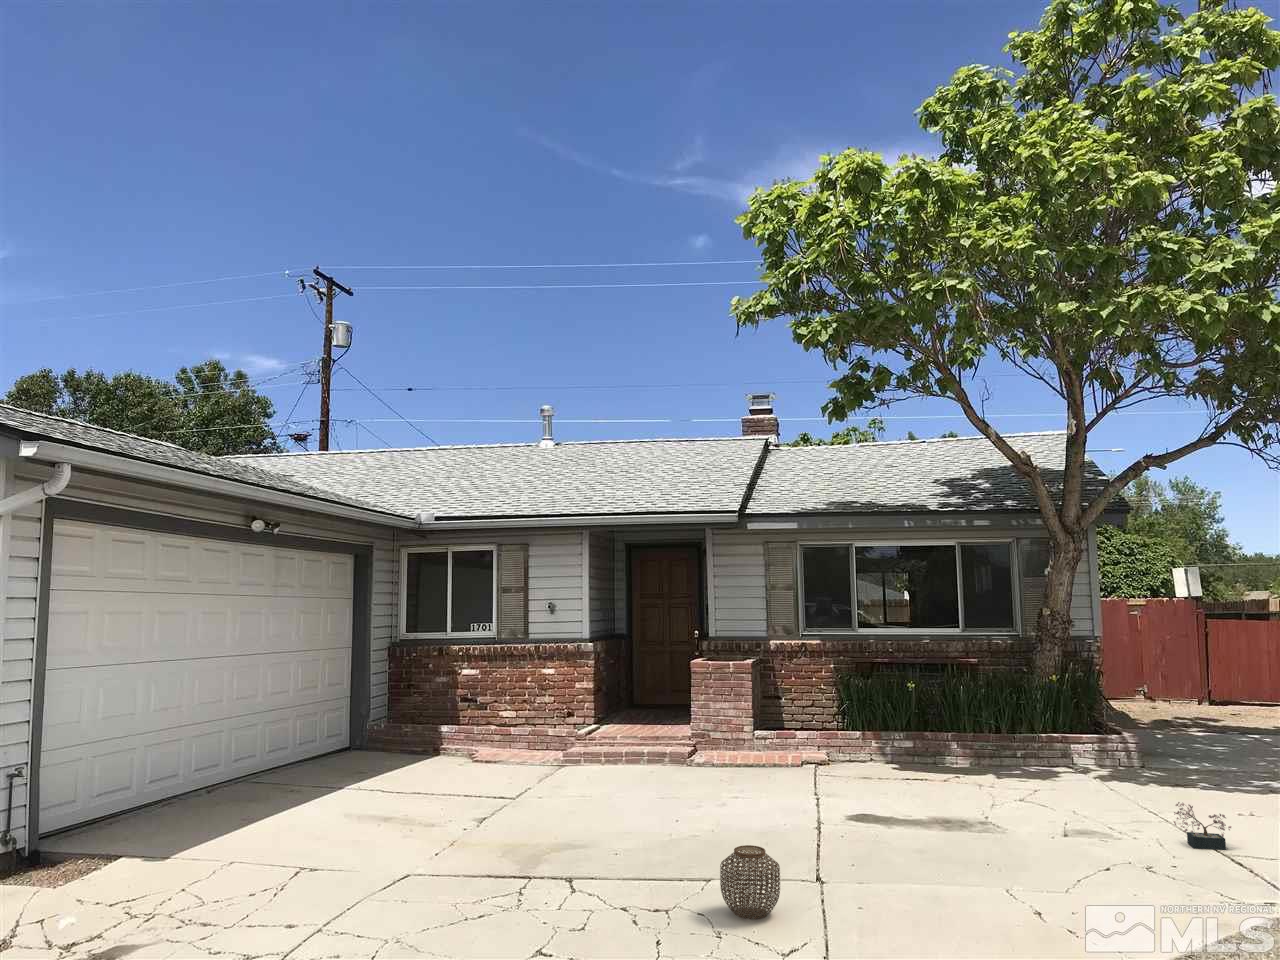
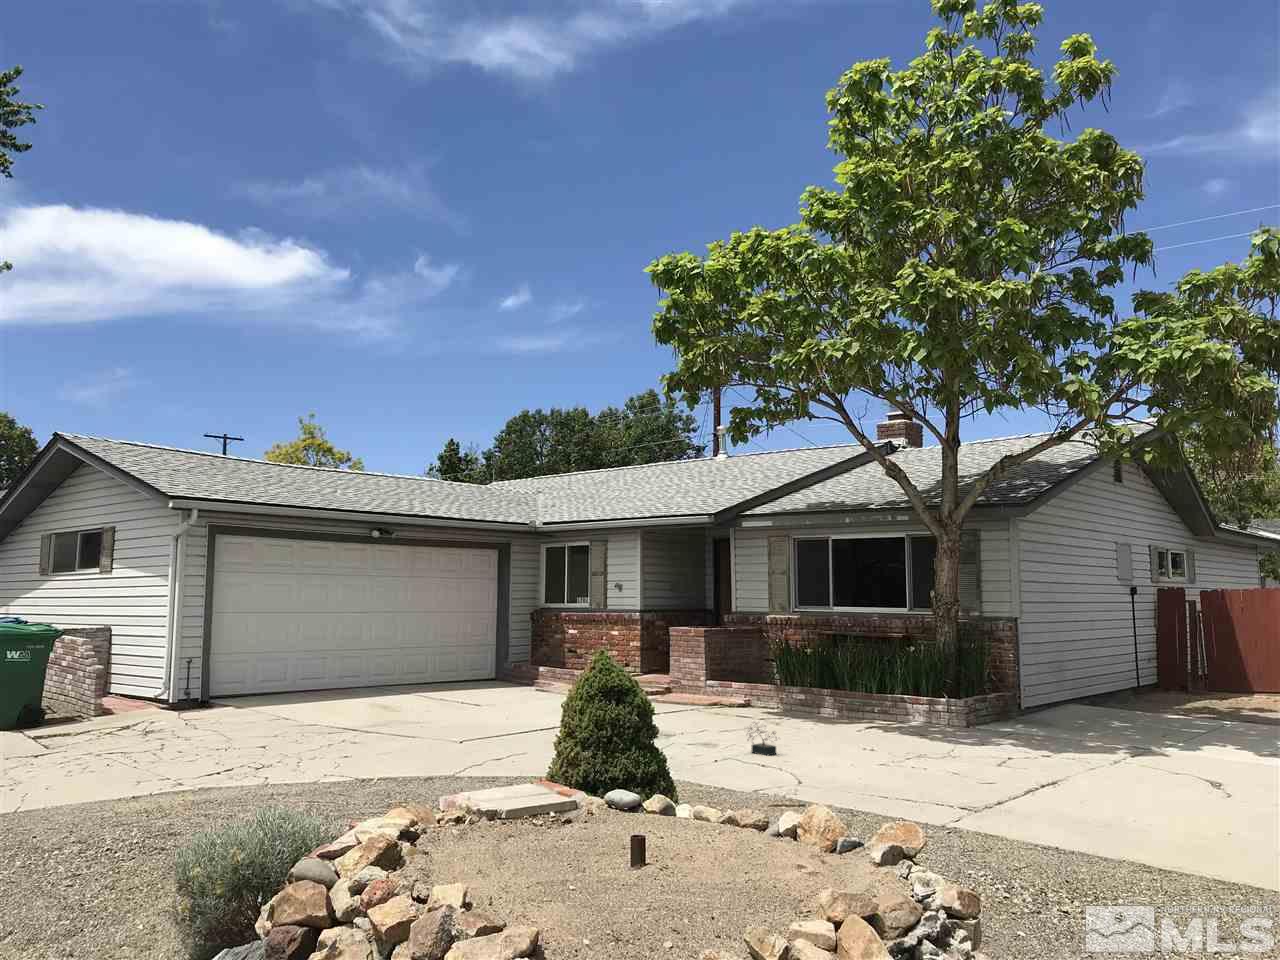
woven basket: present [720,845,780,919] -> none [404,703,437,740]

